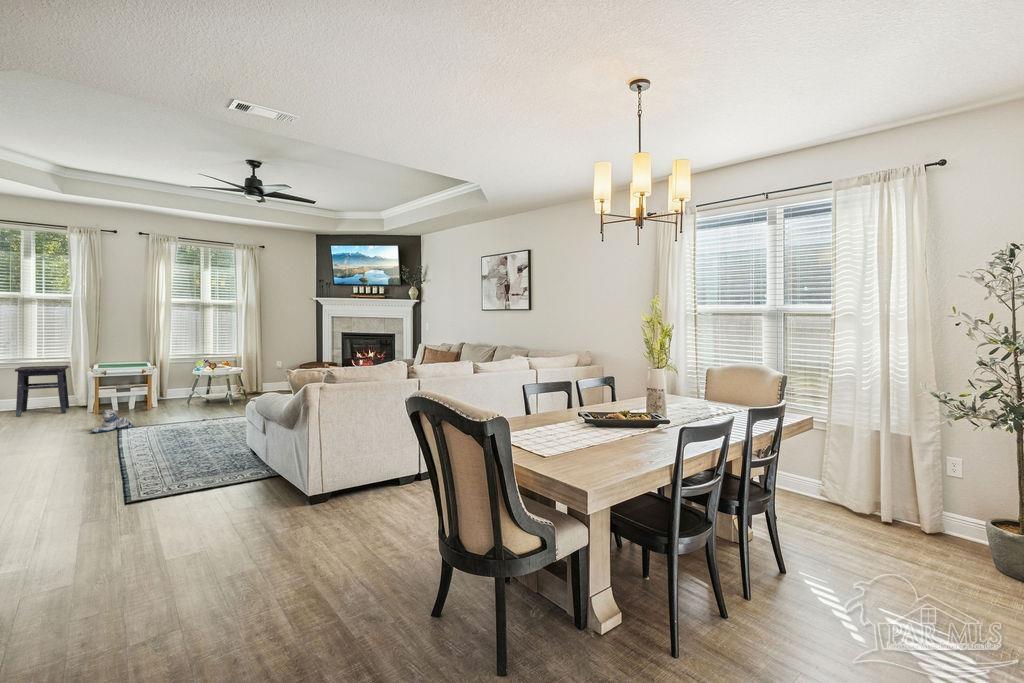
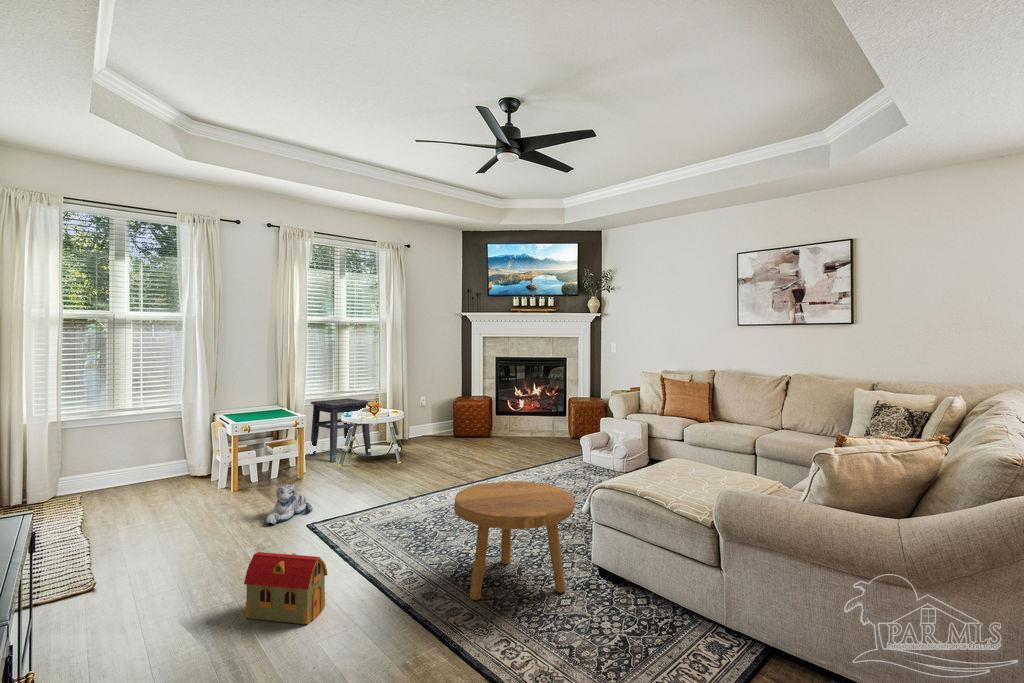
side table: present [15,365,69,417] -> present [310,398,371,462]
footstool: none [156,403,237,462] -> present [454,481,574,600]
toy house: none [28,432,79,468] -> present [244,552,327,624]

